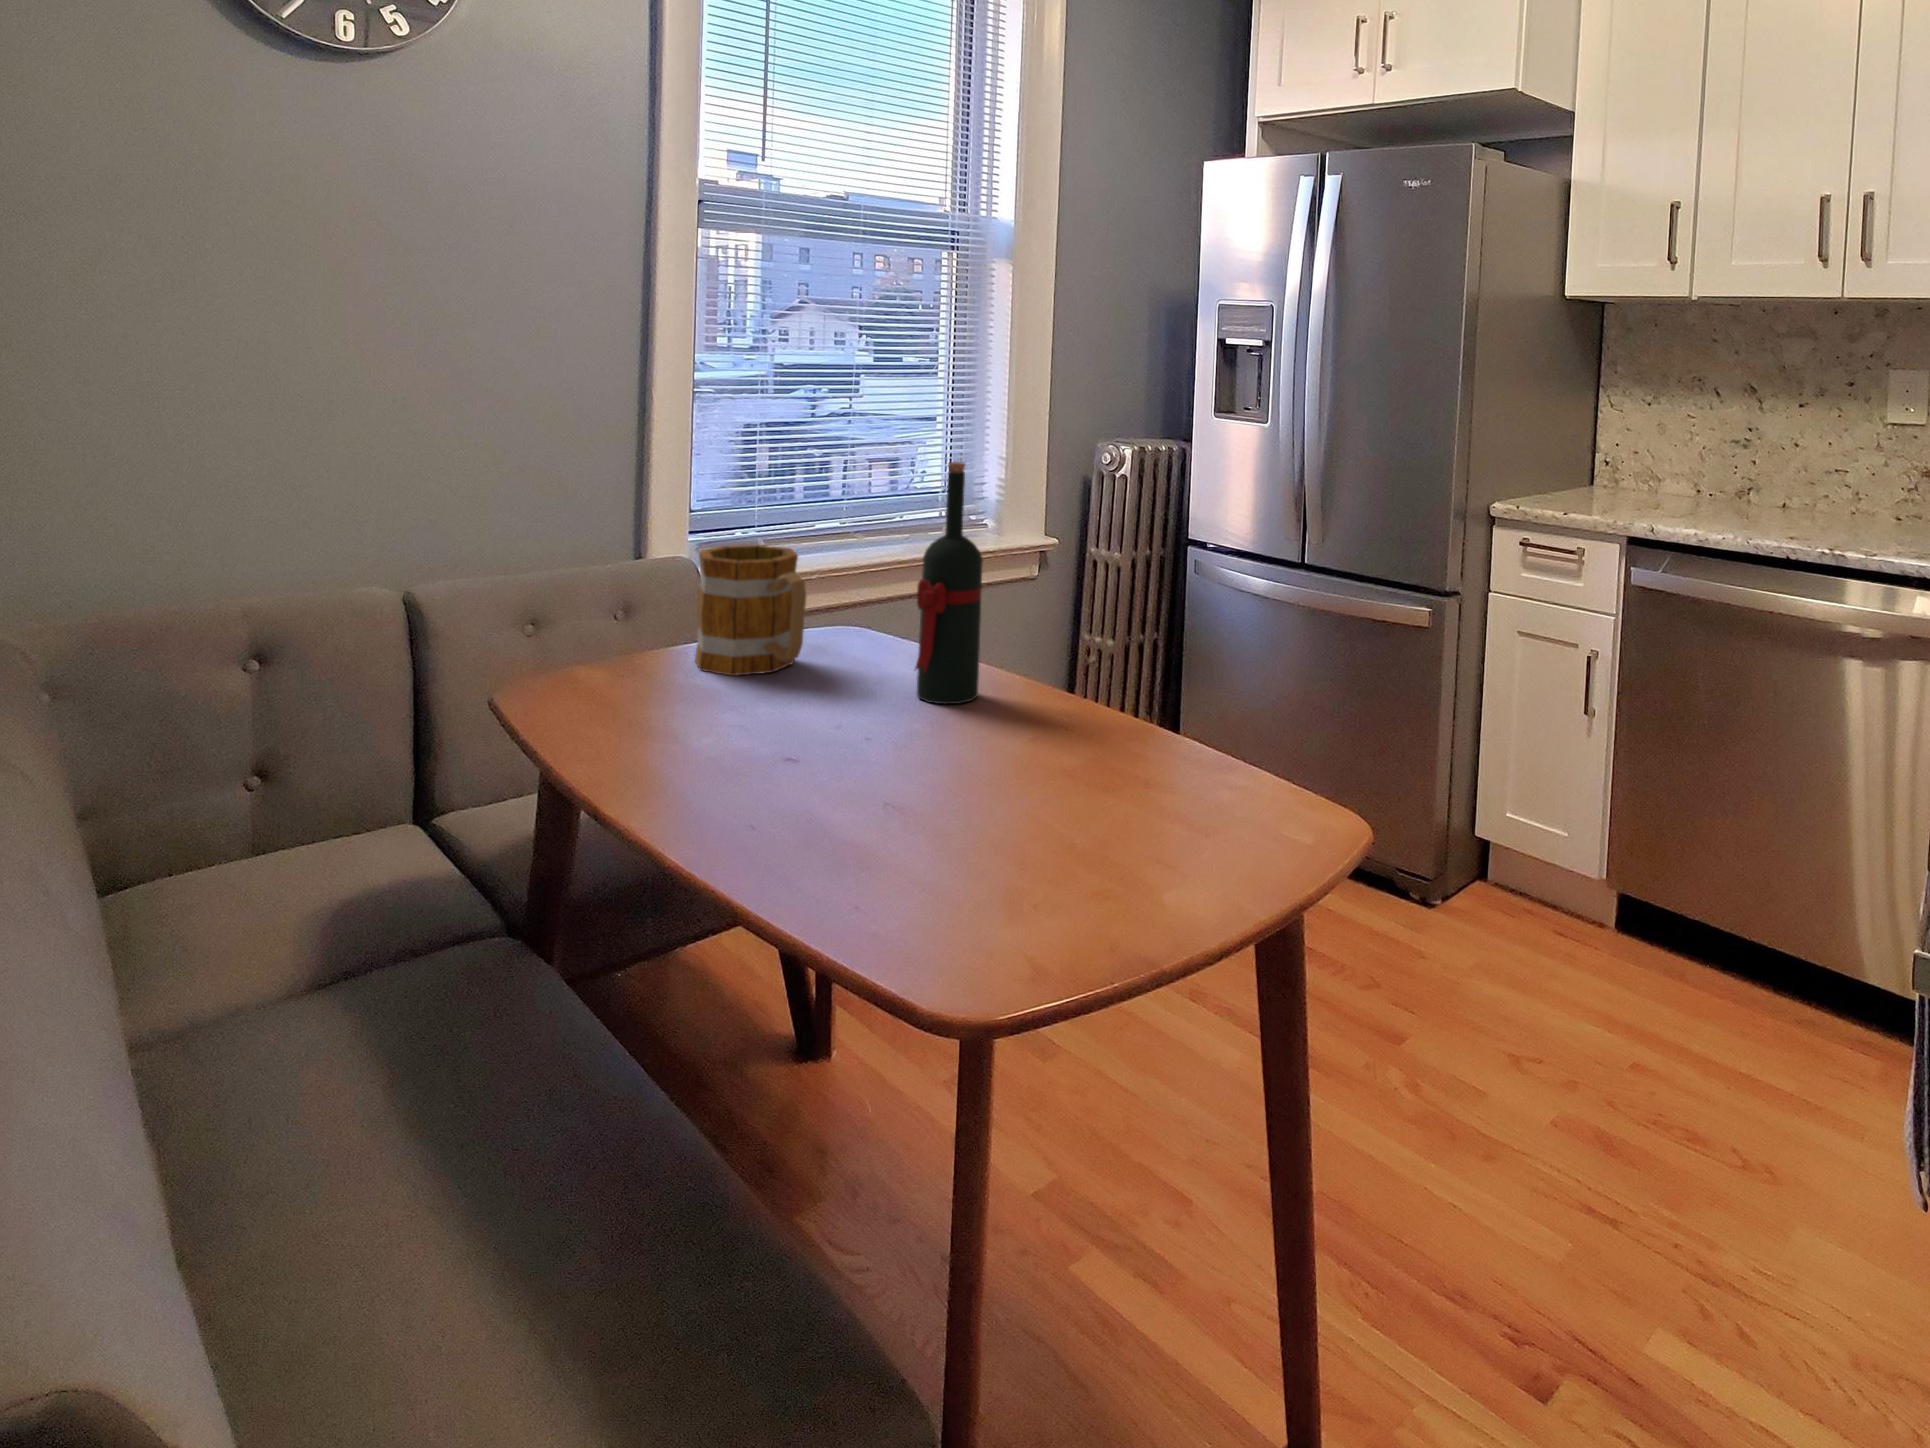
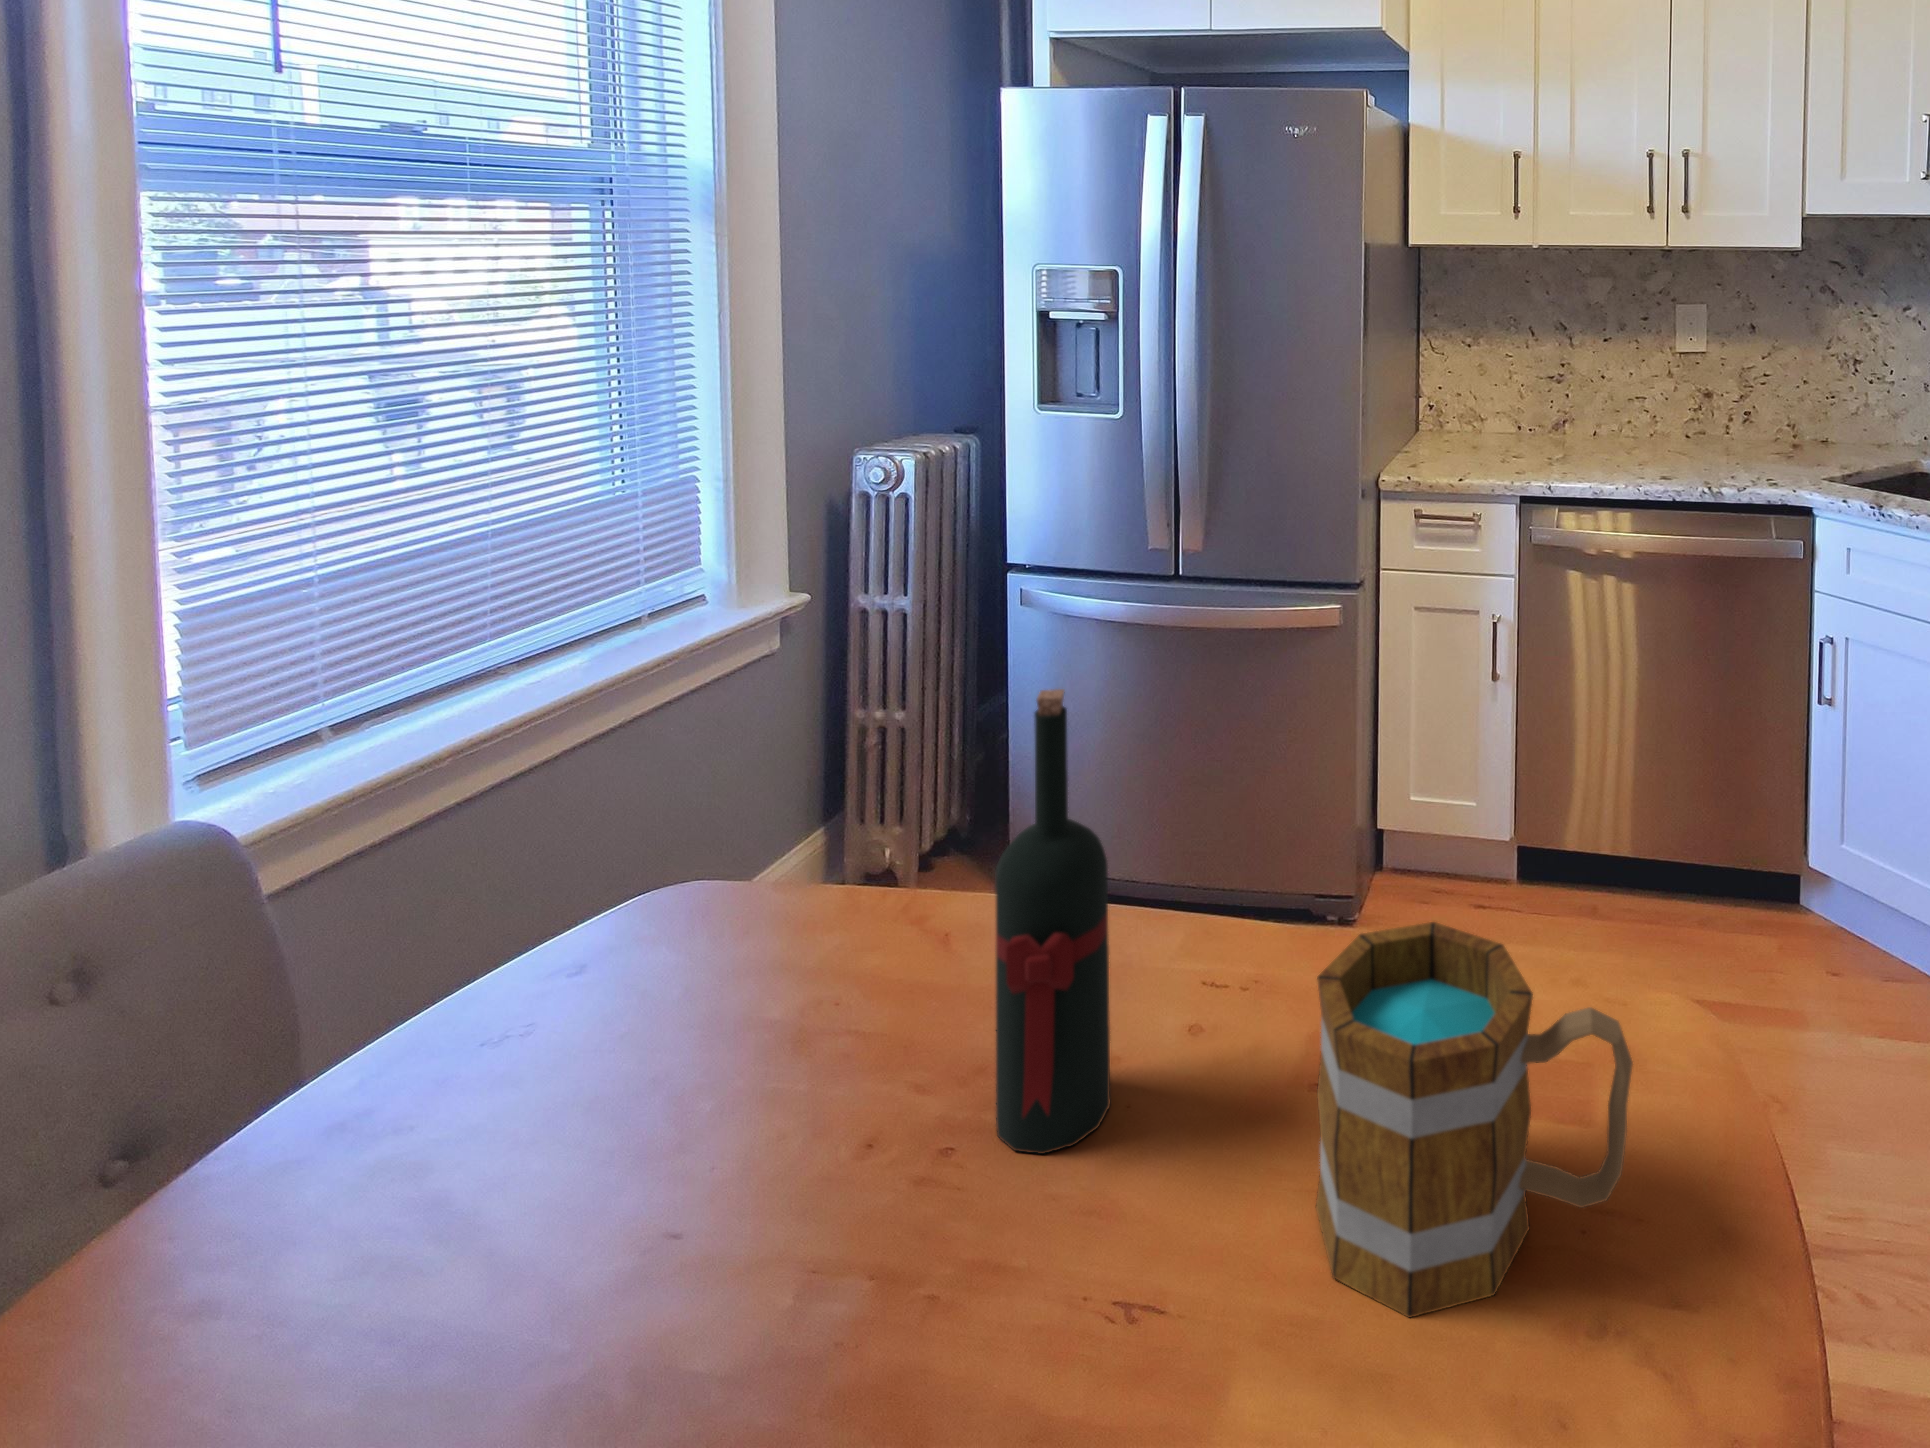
mug: present [695,545,806,676] -> present [1316,922,1633,1318]

